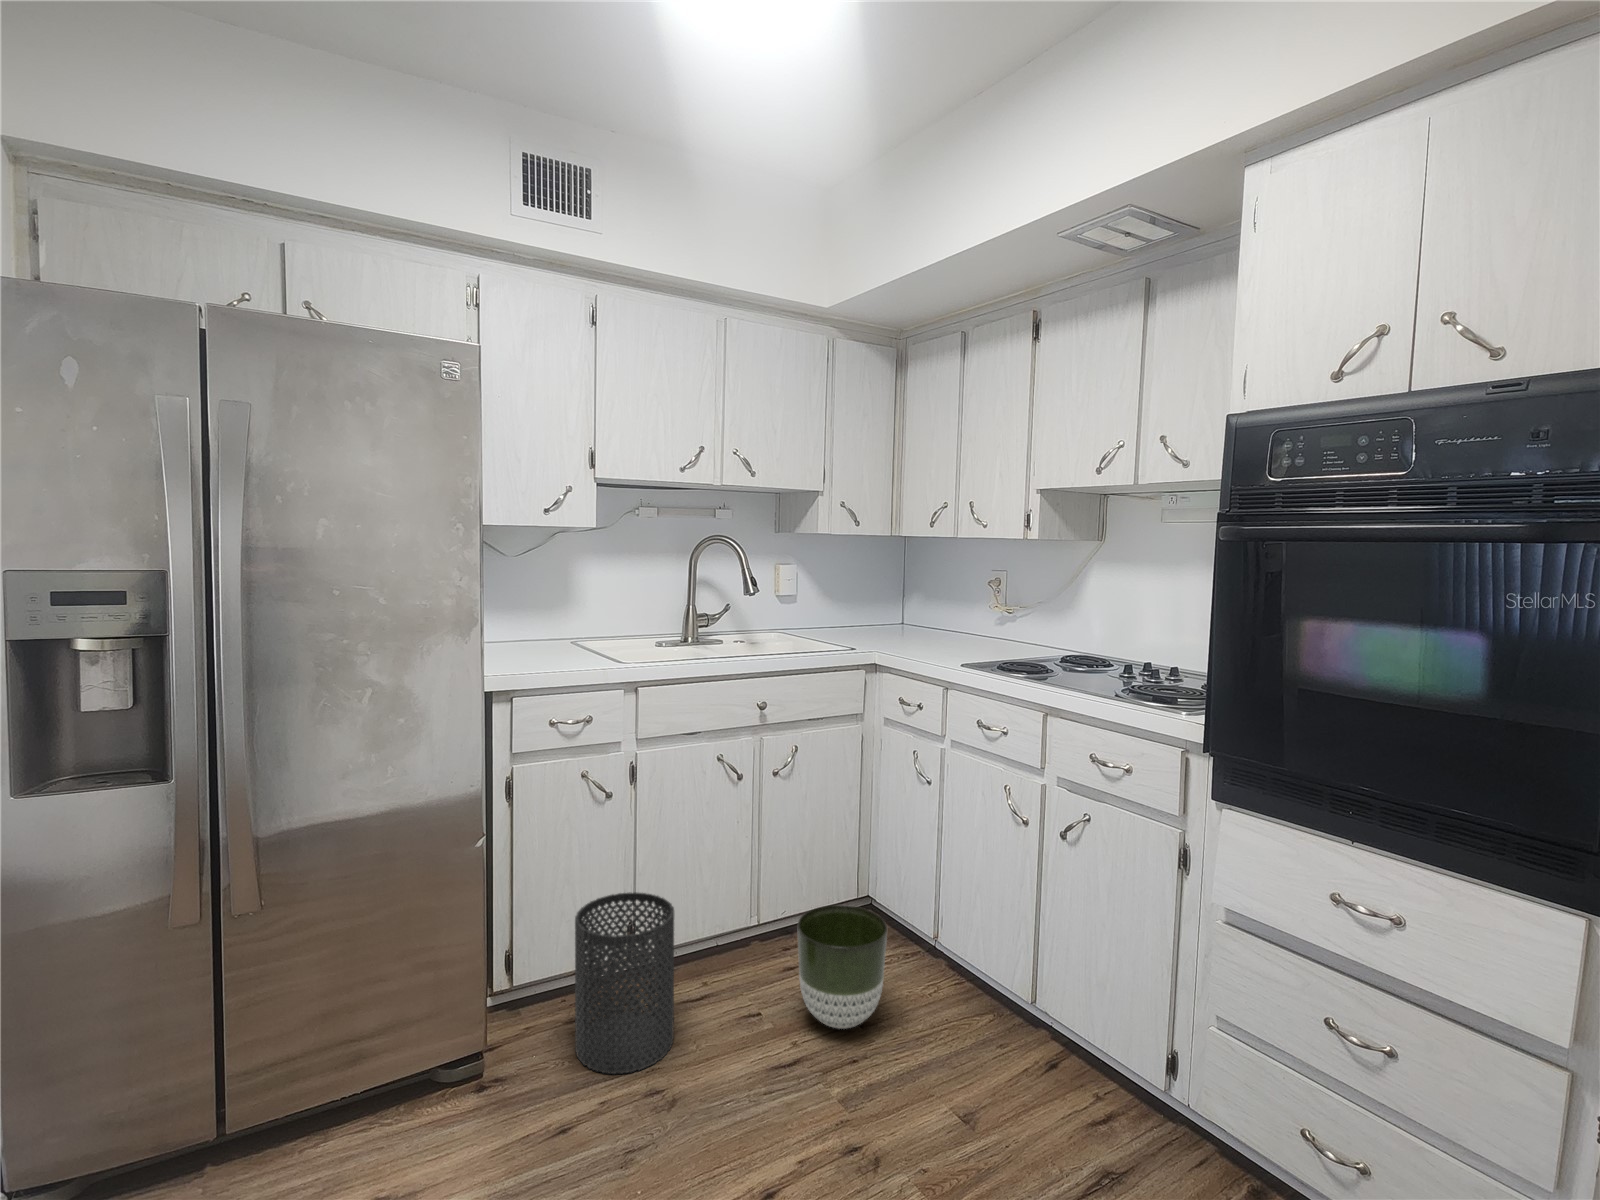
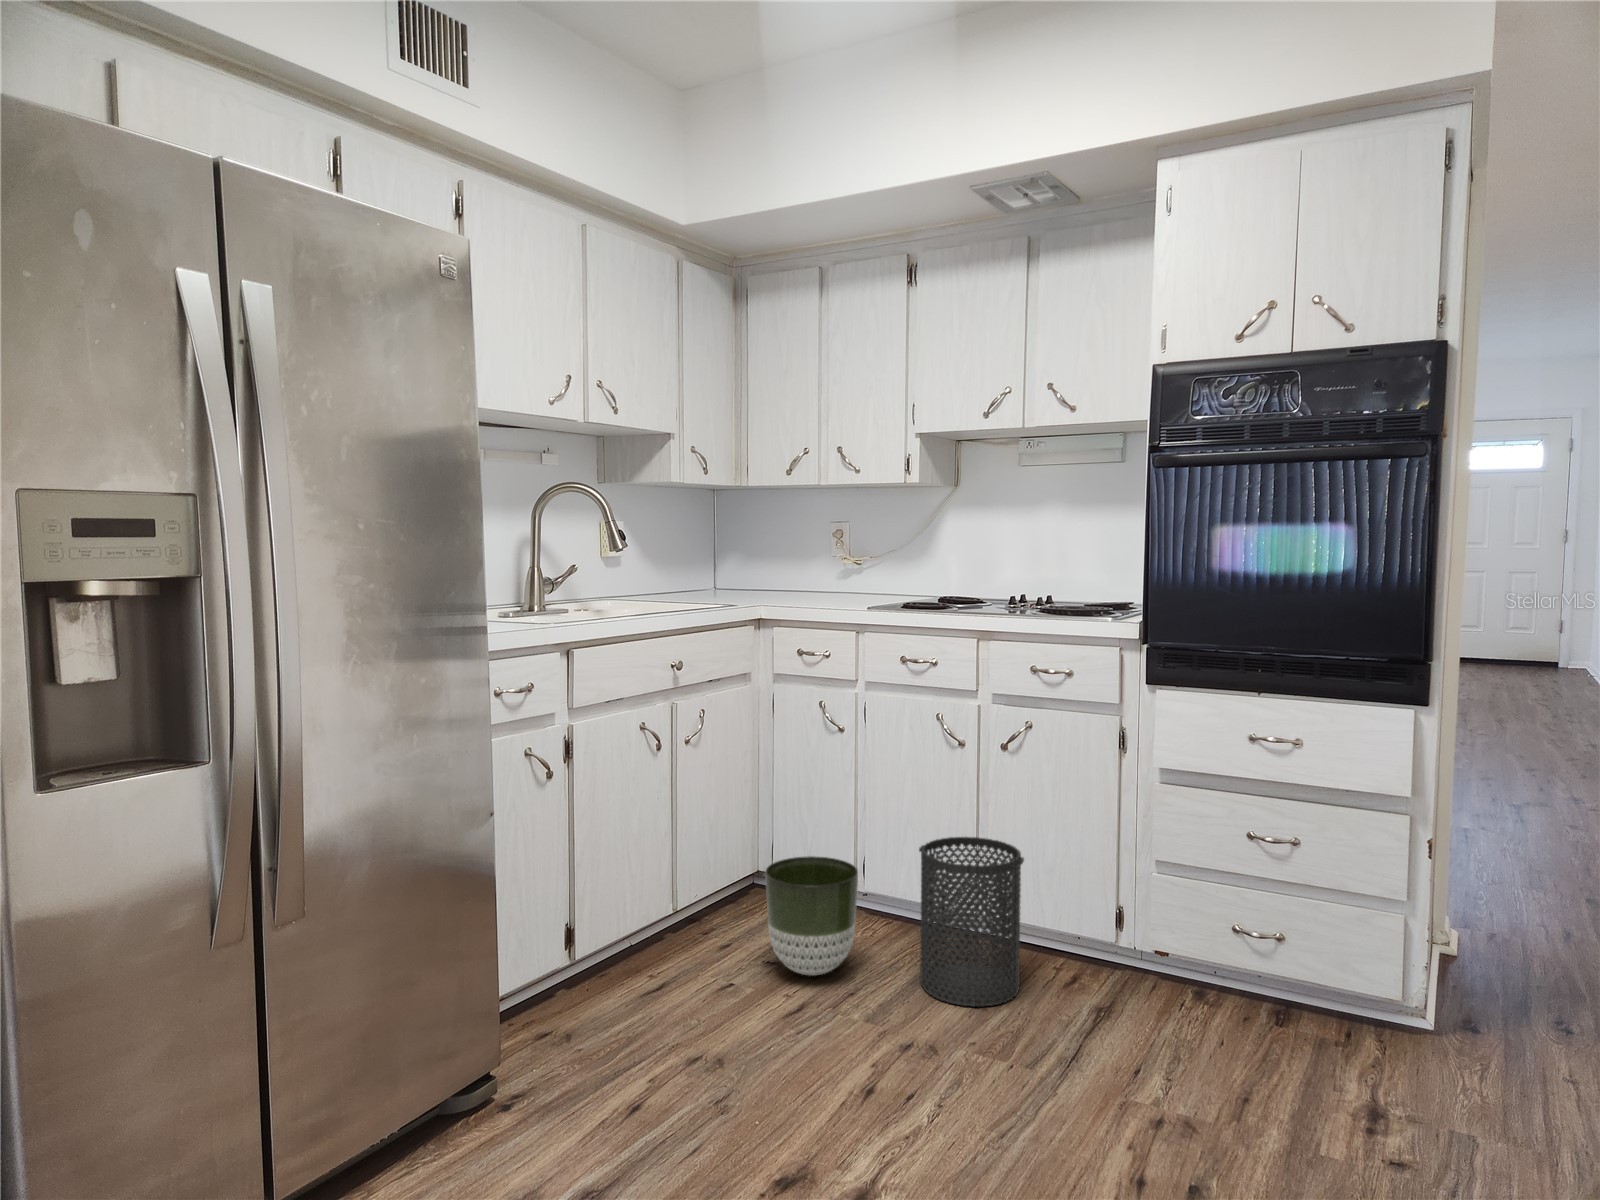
trash can: present [575,892,674,1074] -> present [919,837,1024,1006]

